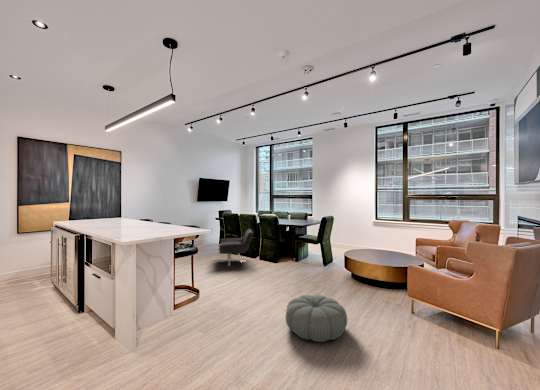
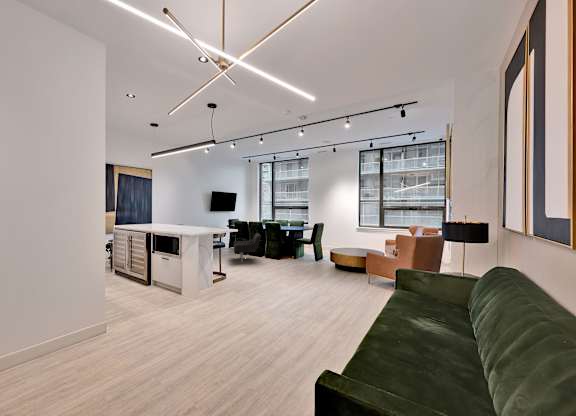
pouf: present [286,295,347,342] -> none [287,271,325,295]

